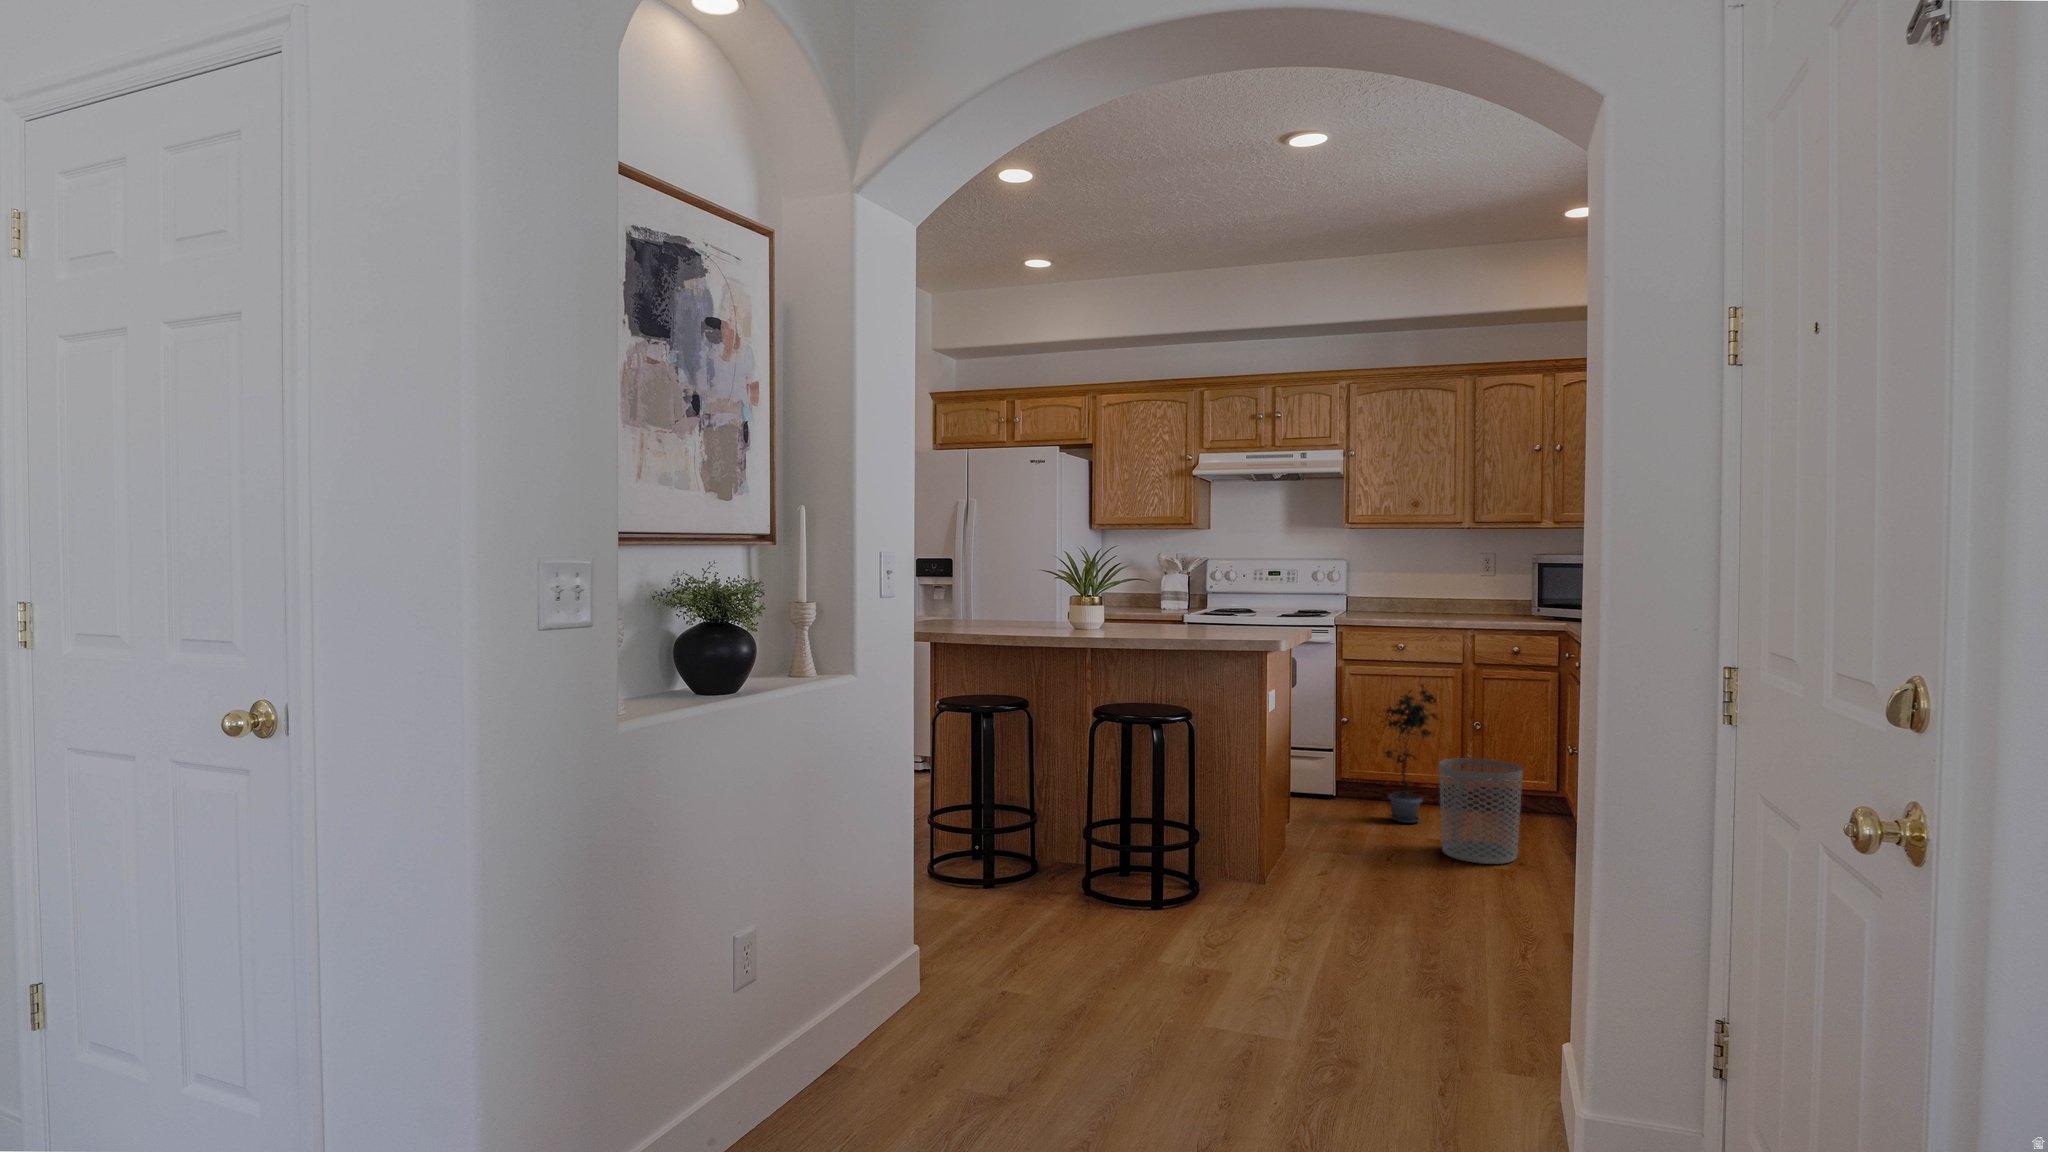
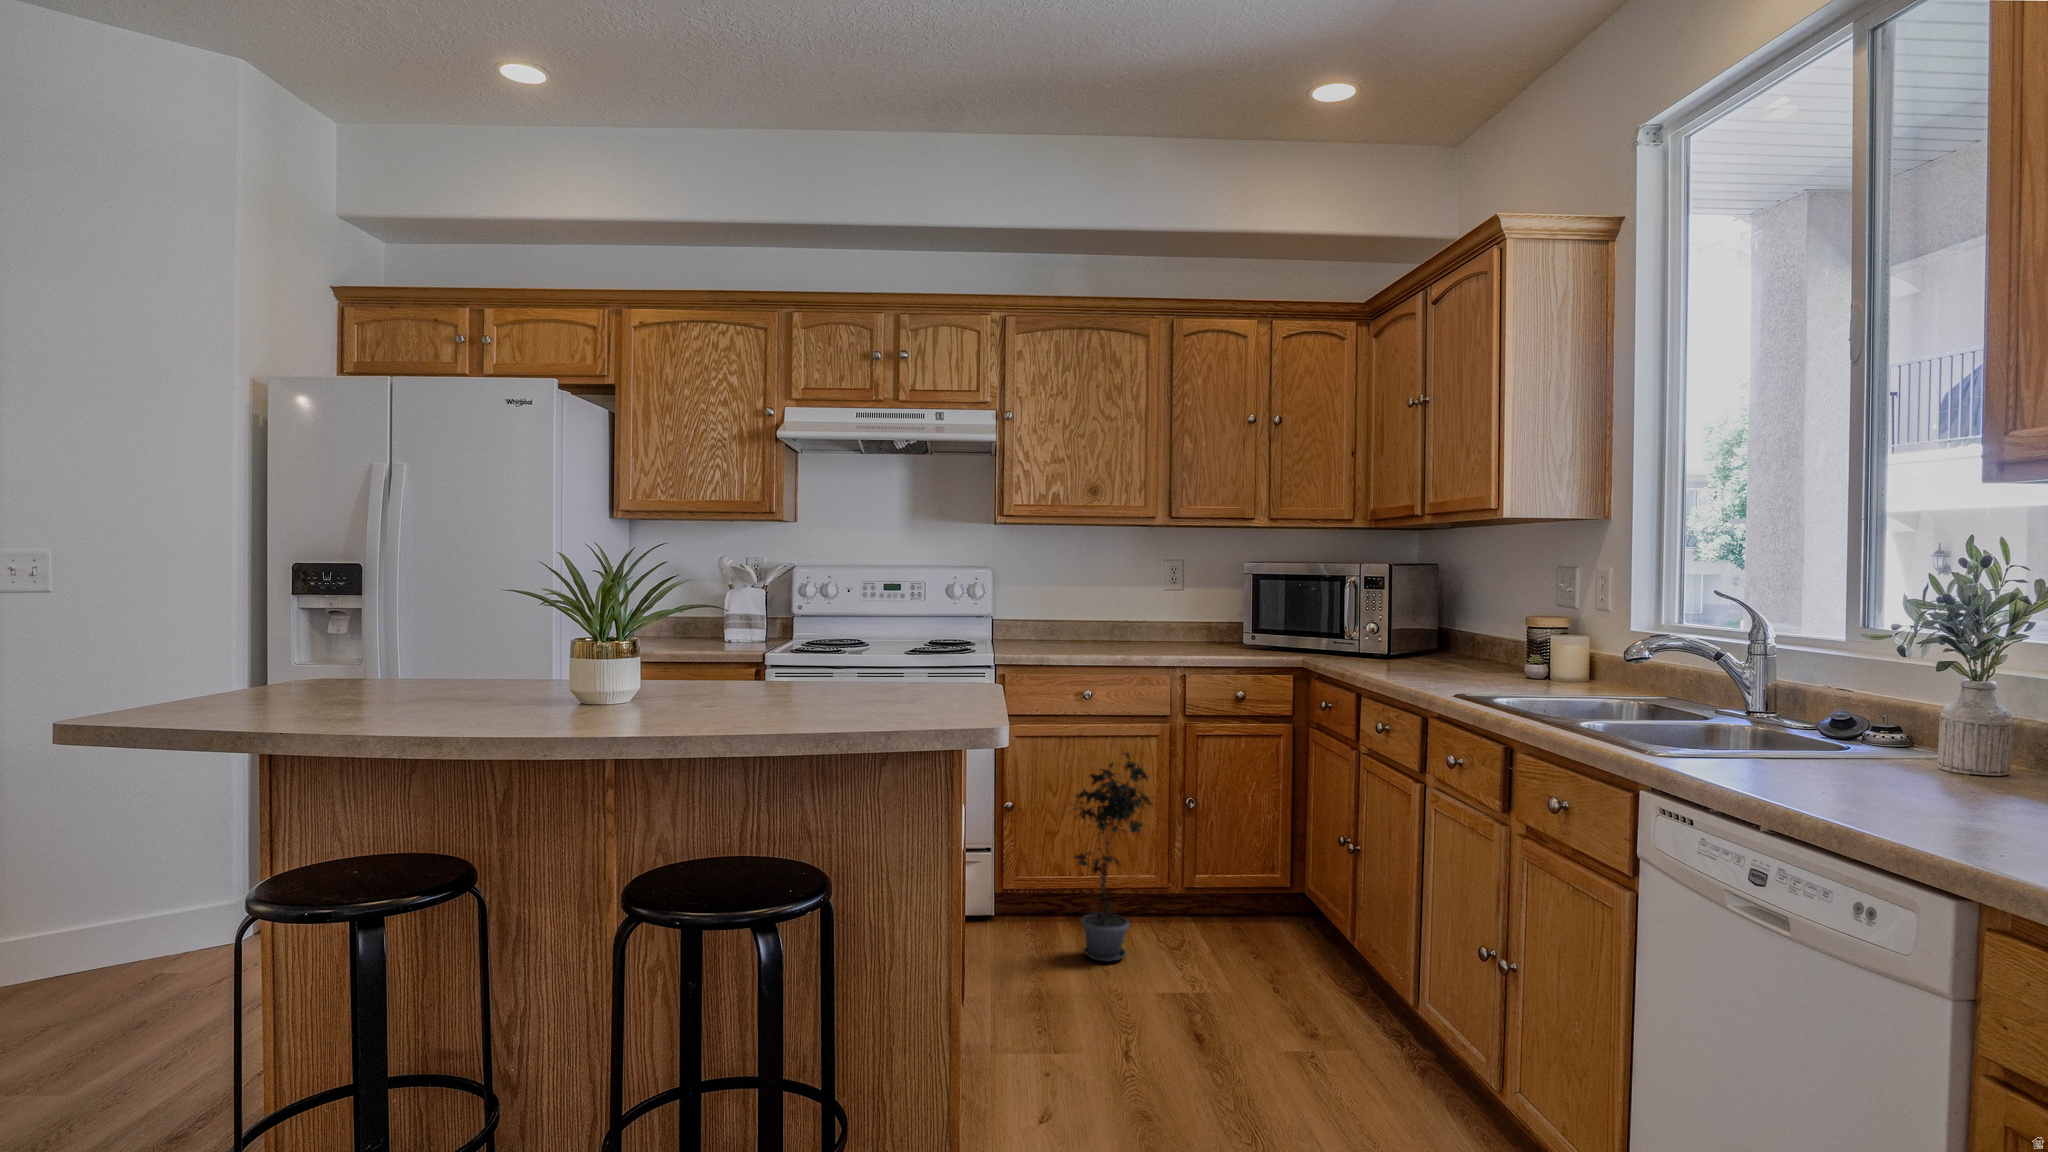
waste bin: present [1439,758,1522,864] -> none [1179,870,1299,1041]

